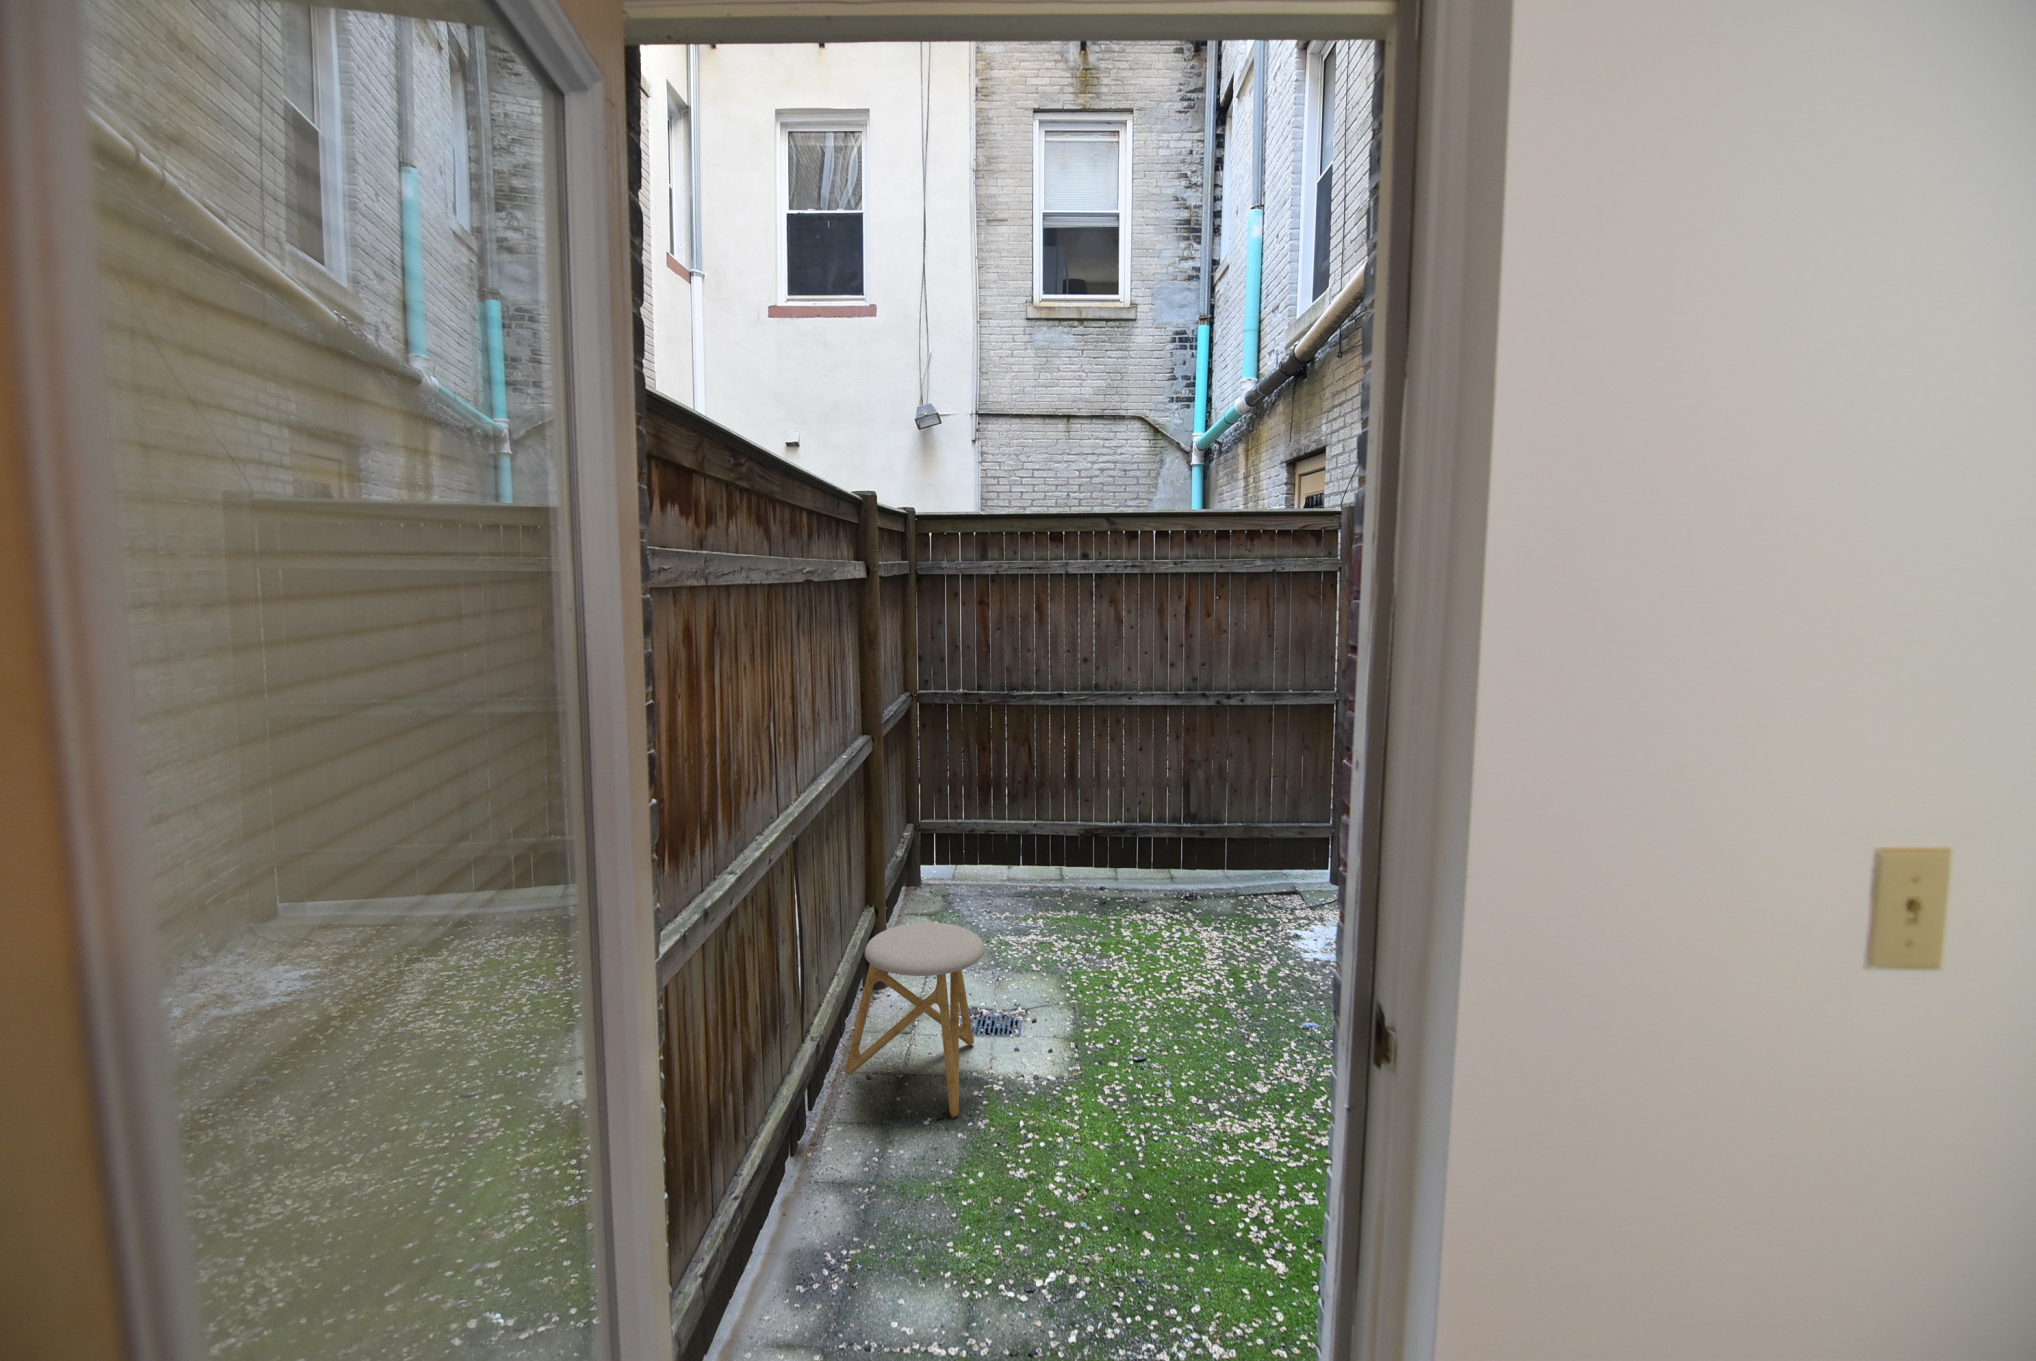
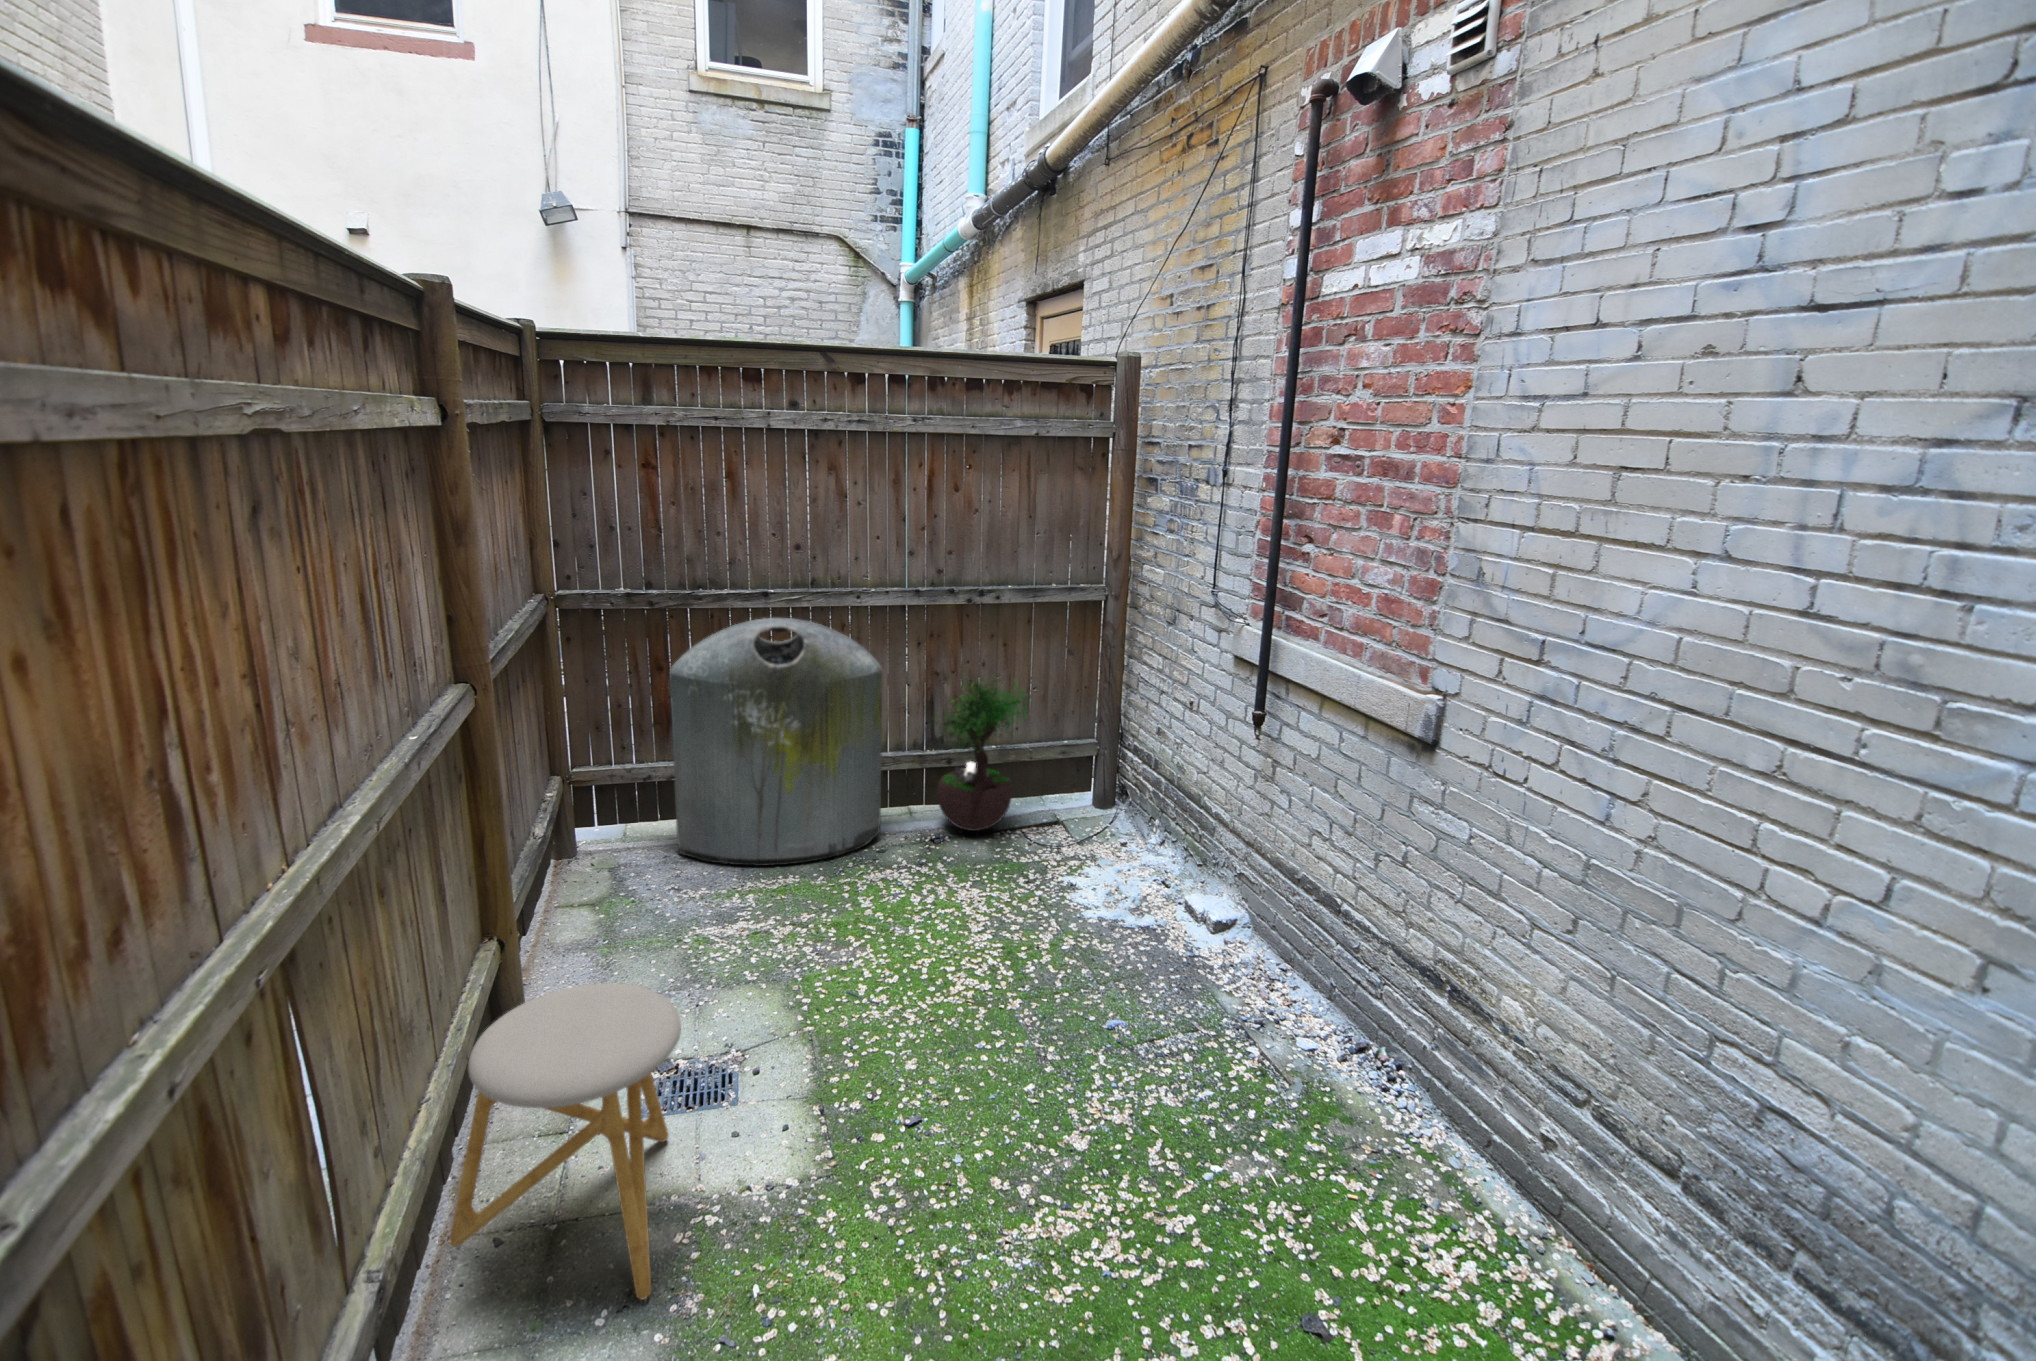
trash can: none [991,712,1147,903] -> present [670,618,882,866]
potted tree: none [1182,753,1270,893] -> present [933,677,1030,831]

